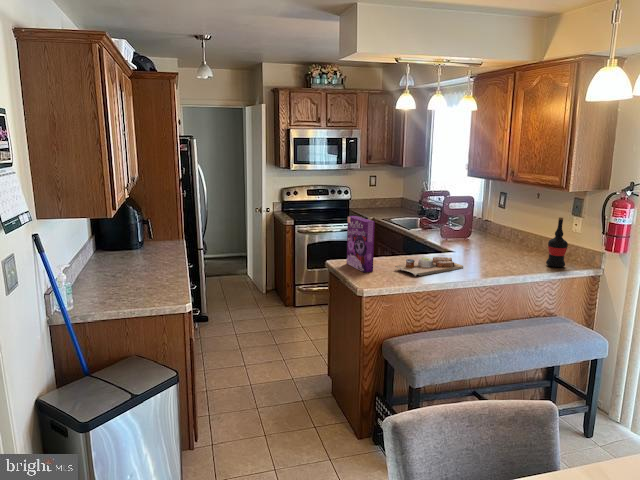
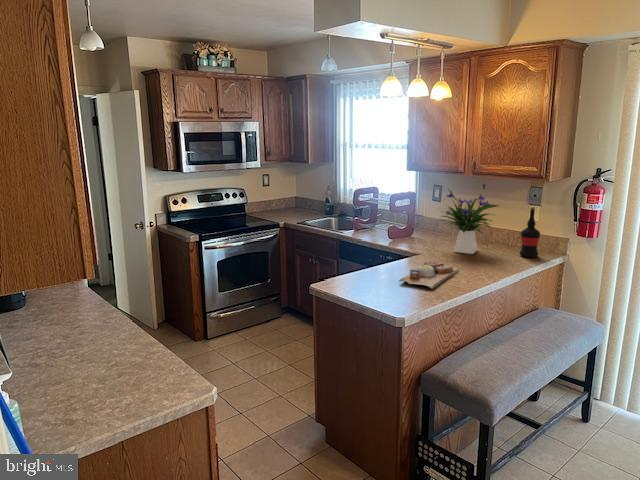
flower arrangement: none [467,194,531,258] -> present [441,190,498,254]
cereal box: present [347,216,375,272] -> none [338,226,381,293]

